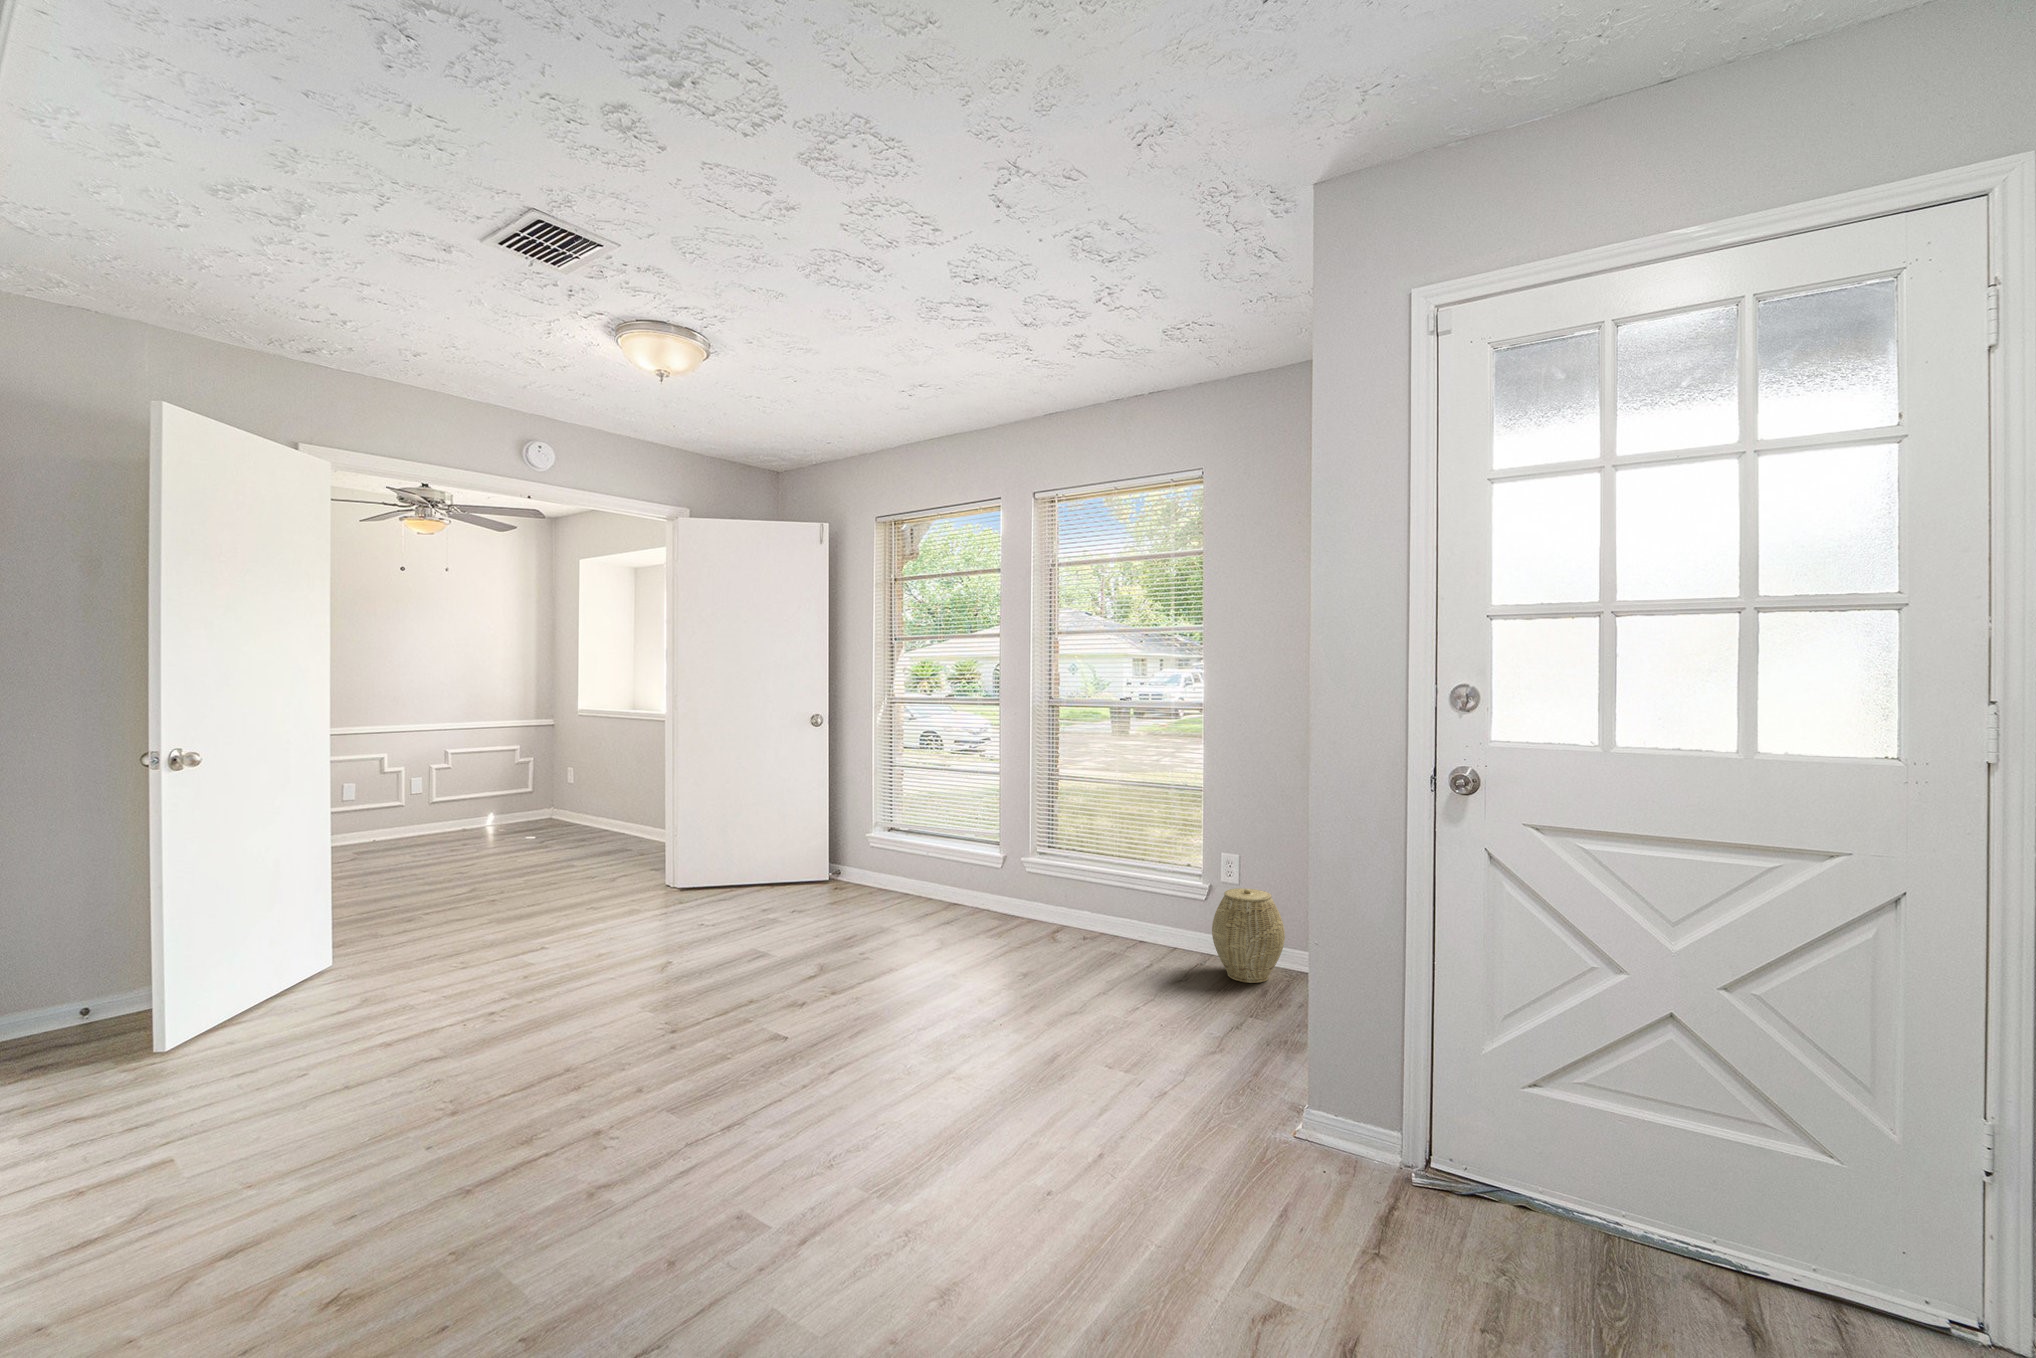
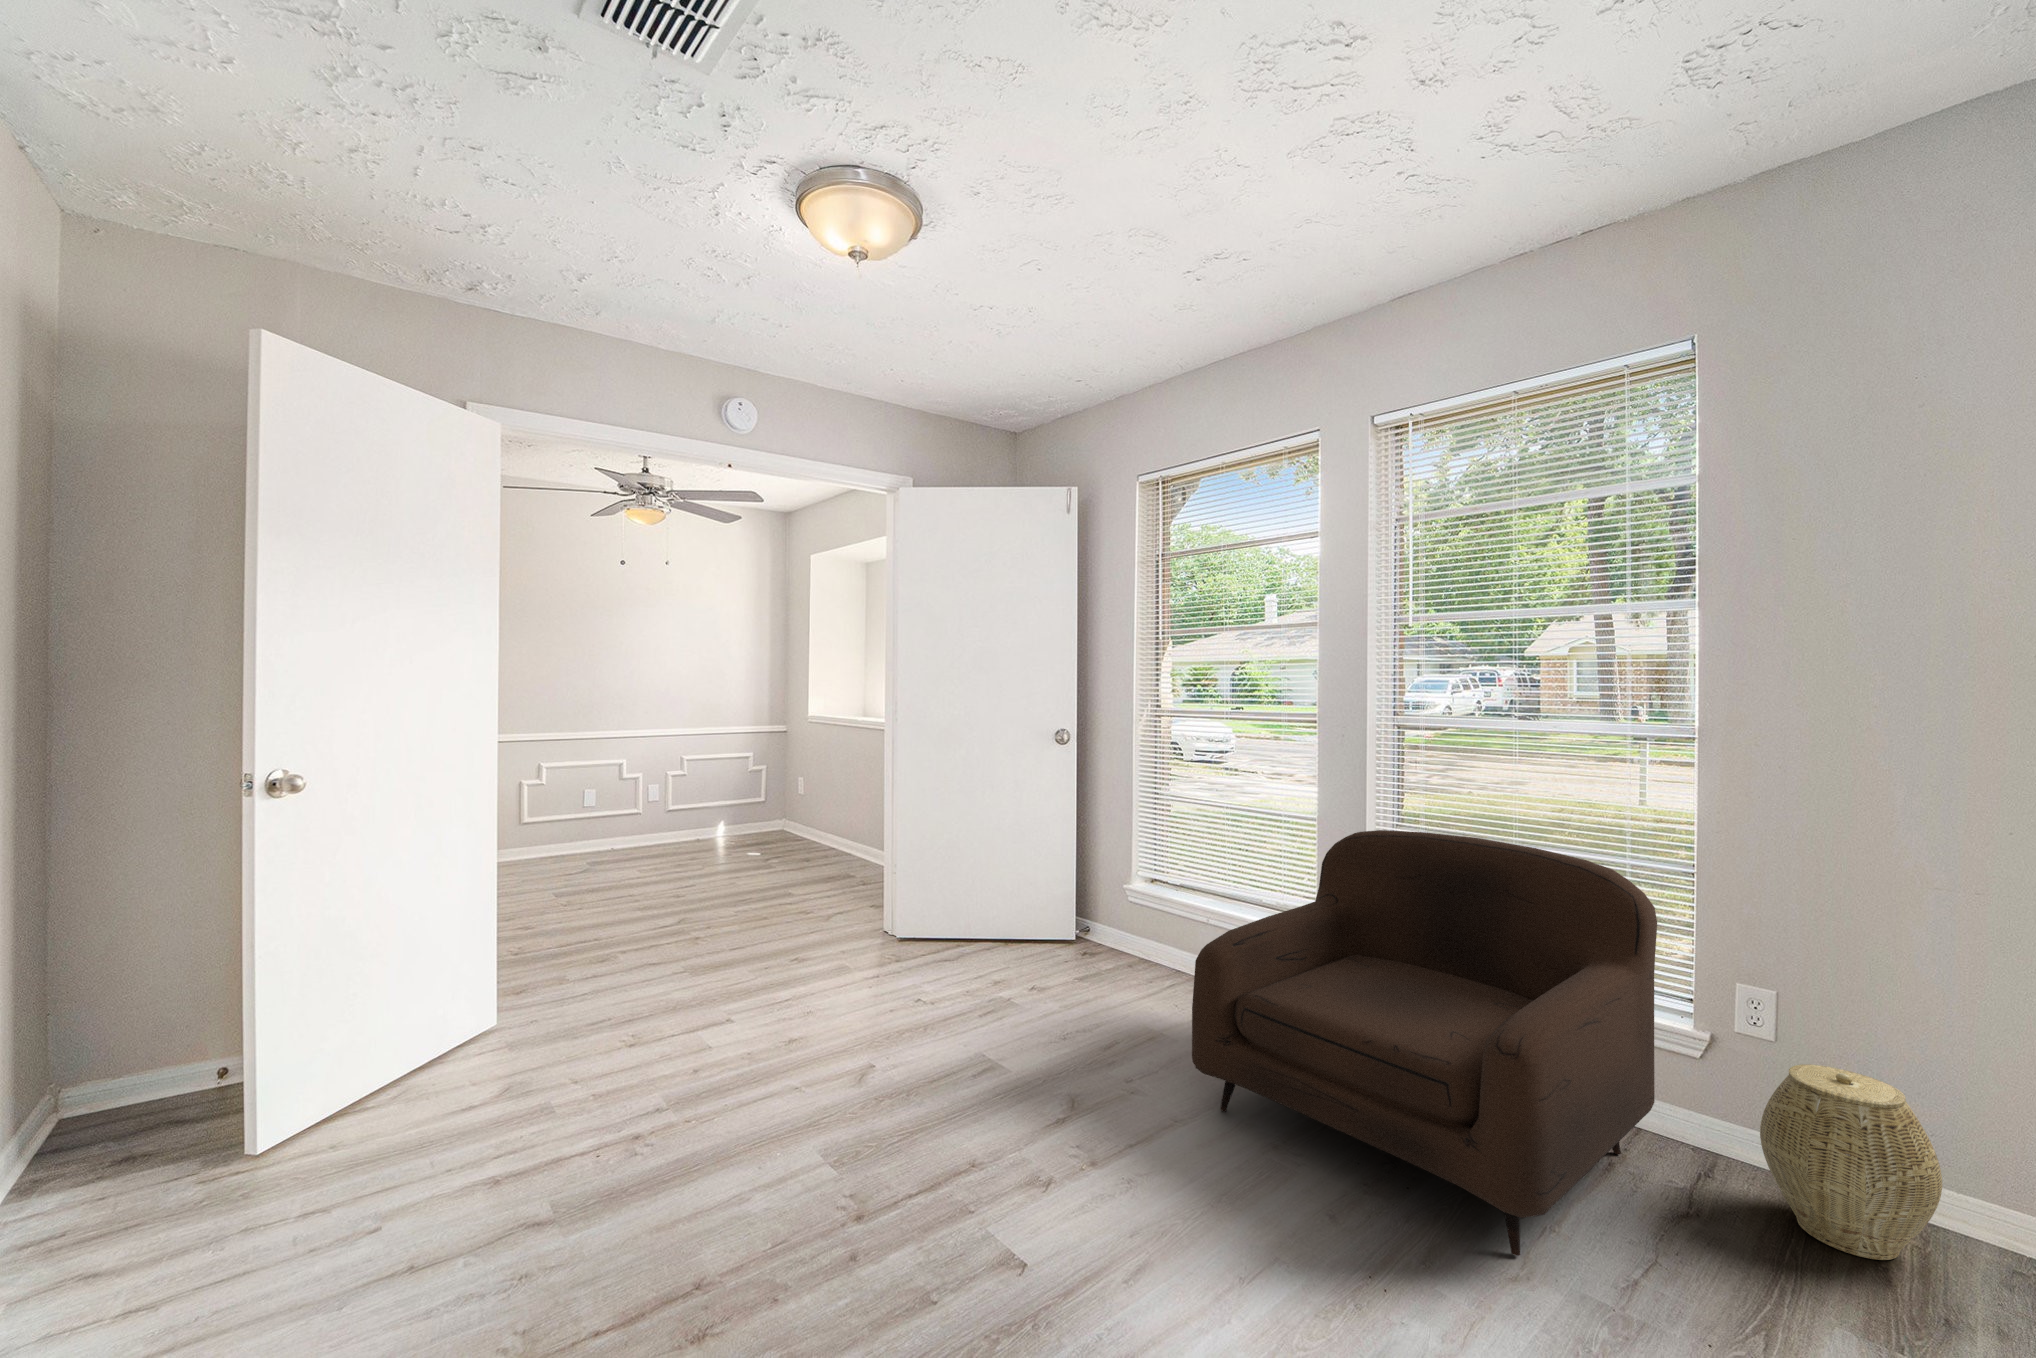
armchair: none [902,777,1174,1000] -> present [1192,830,1657,1255]

